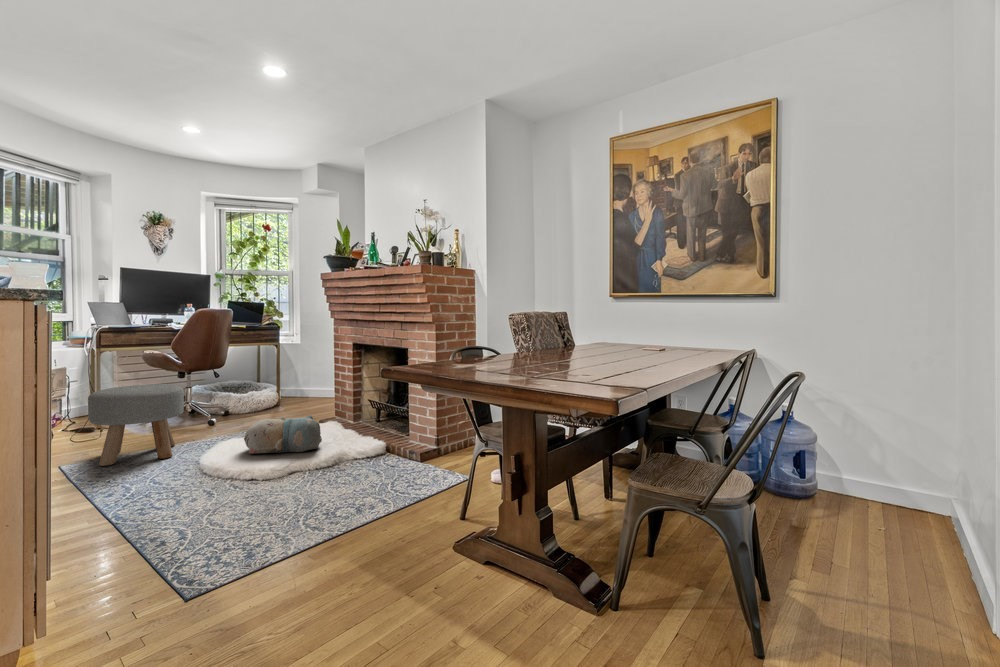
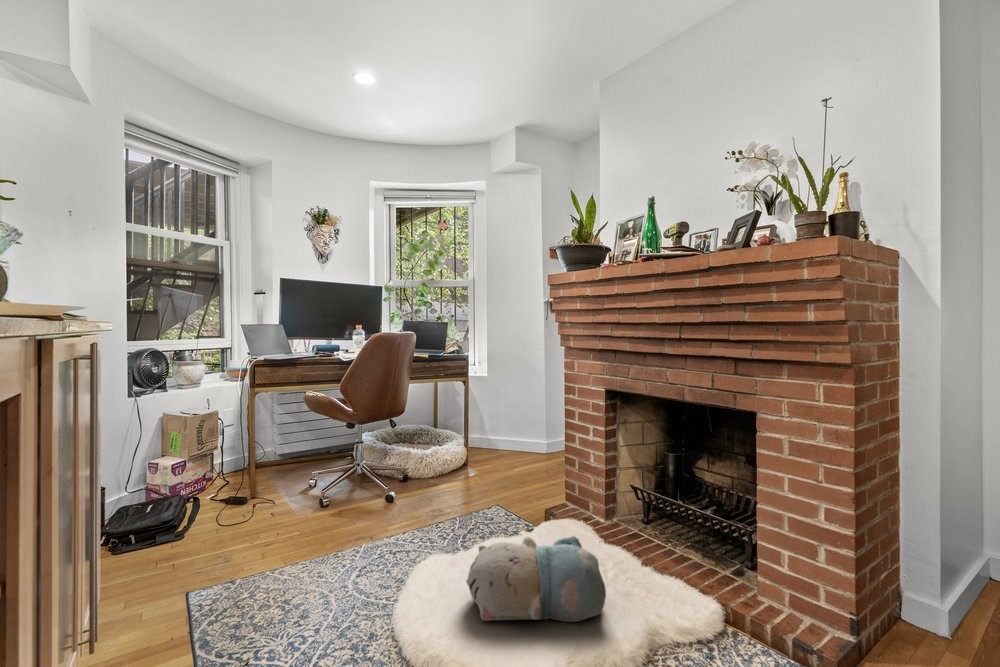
ottoman: present [88,384,184,466] -> none [228,454,362,603]

